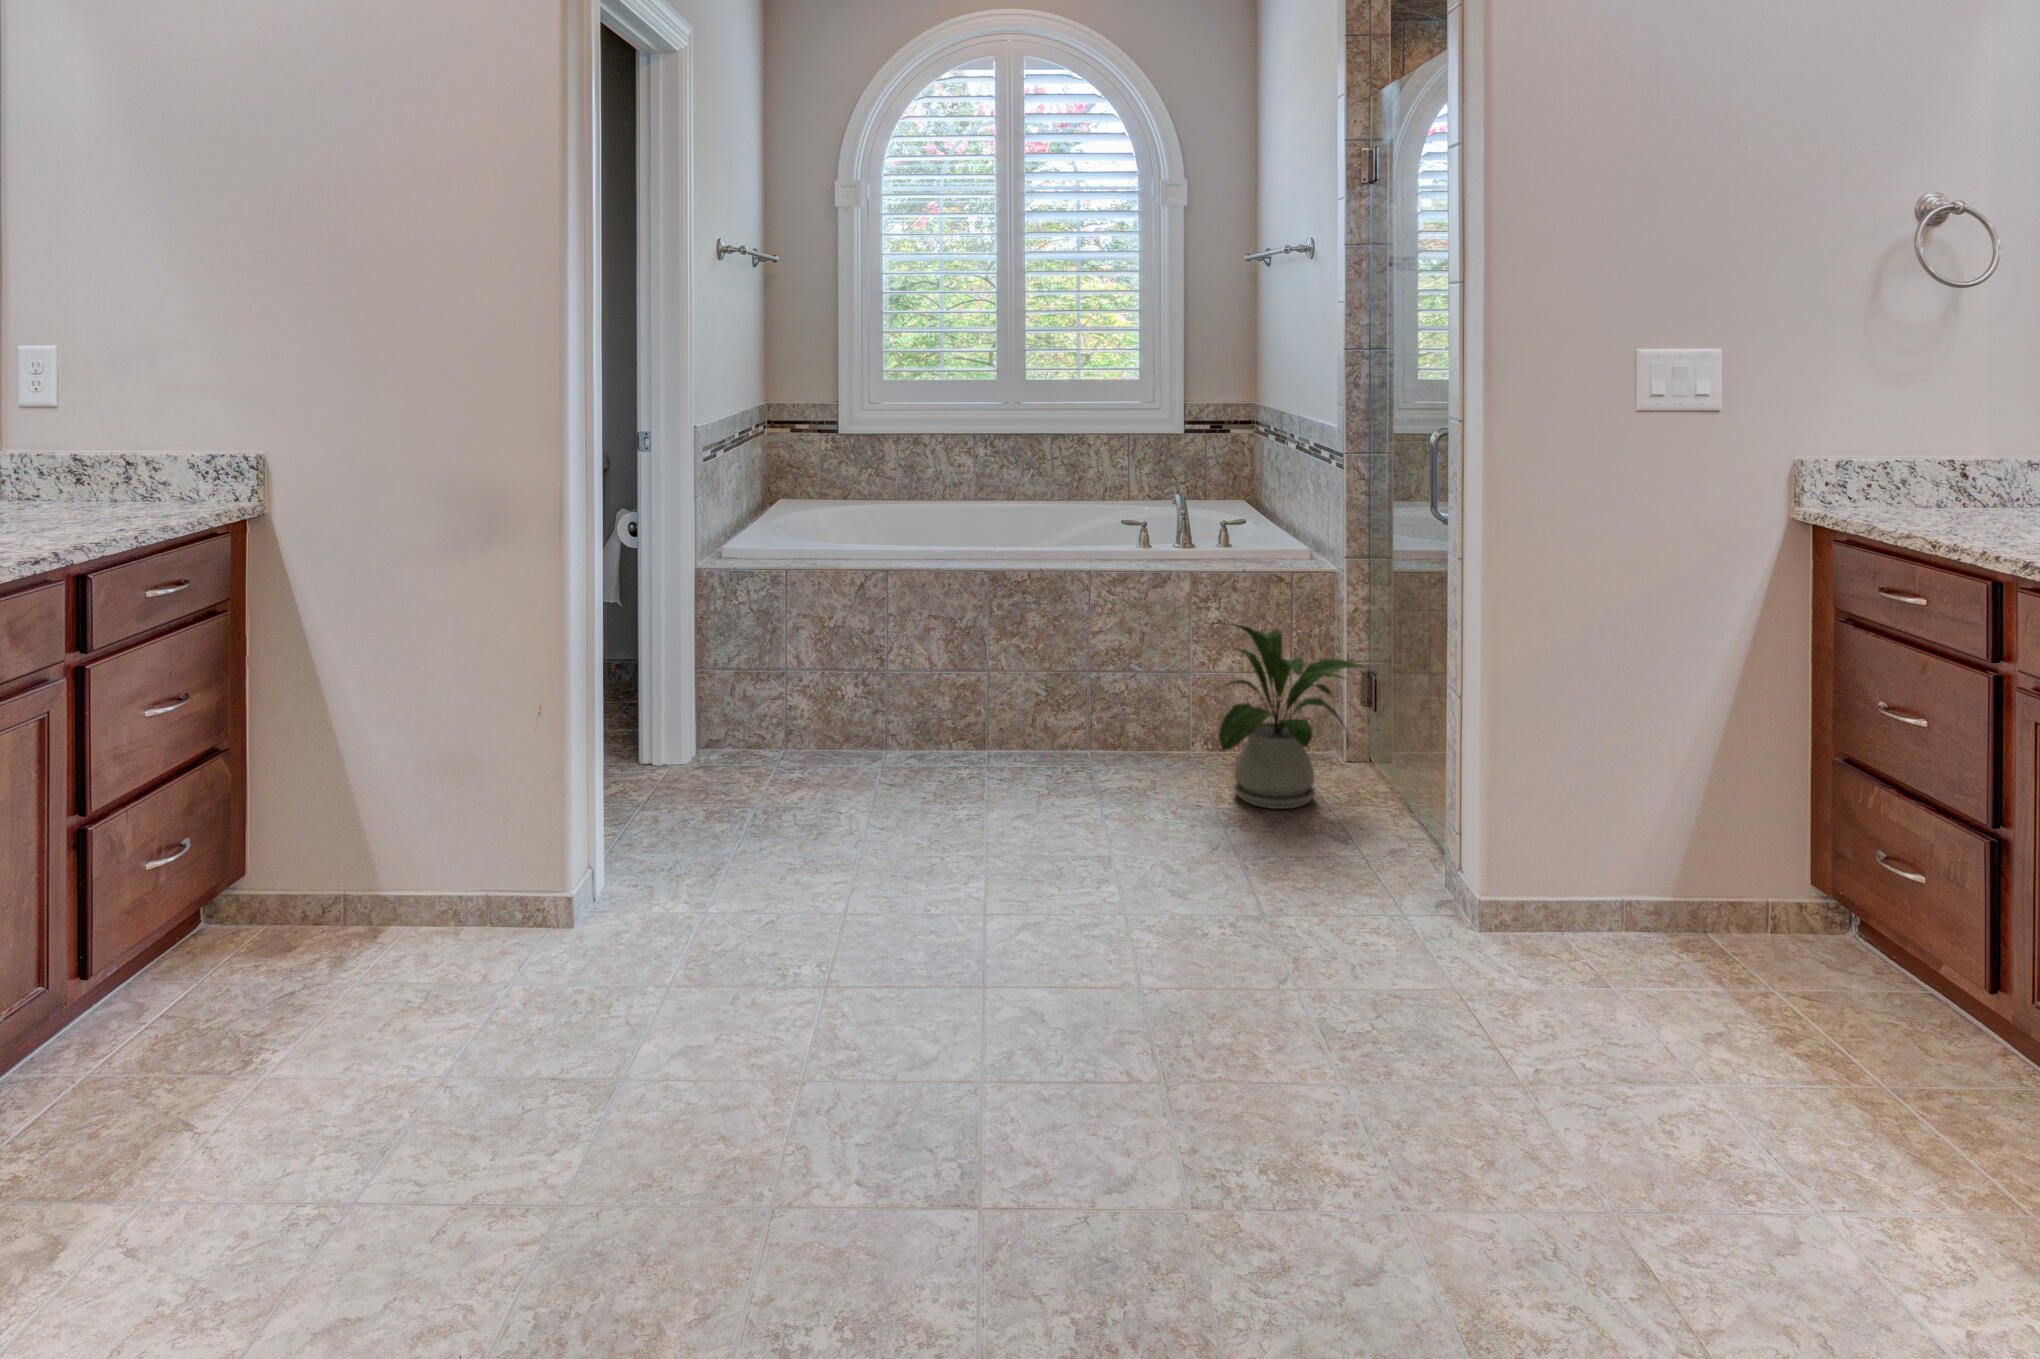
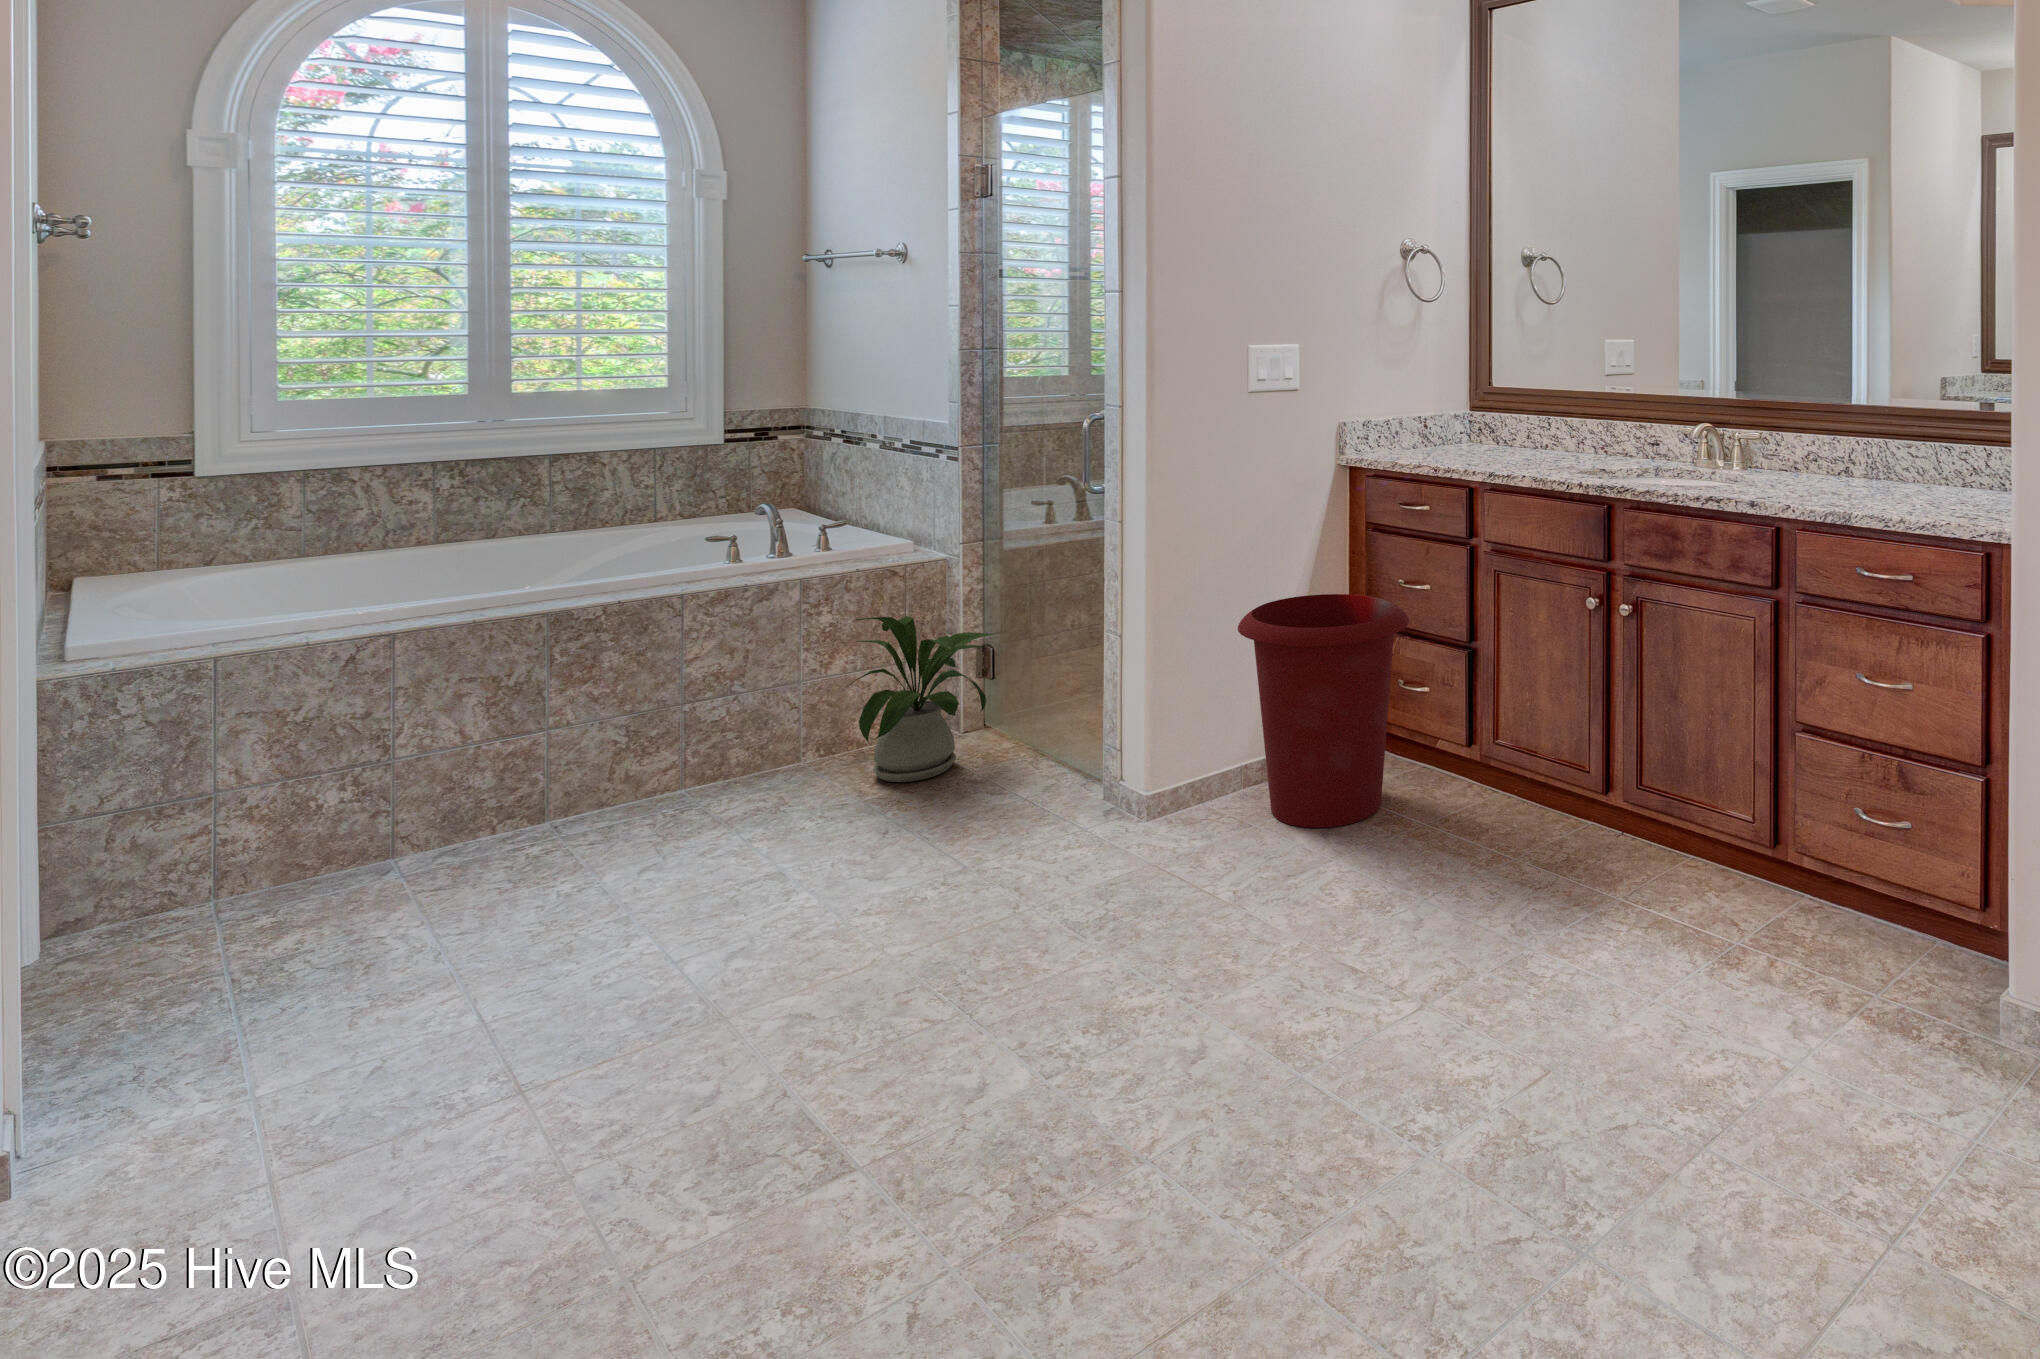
waste bin: none [1589,691,1859,1032] -> present [1238,594,1409,828]

